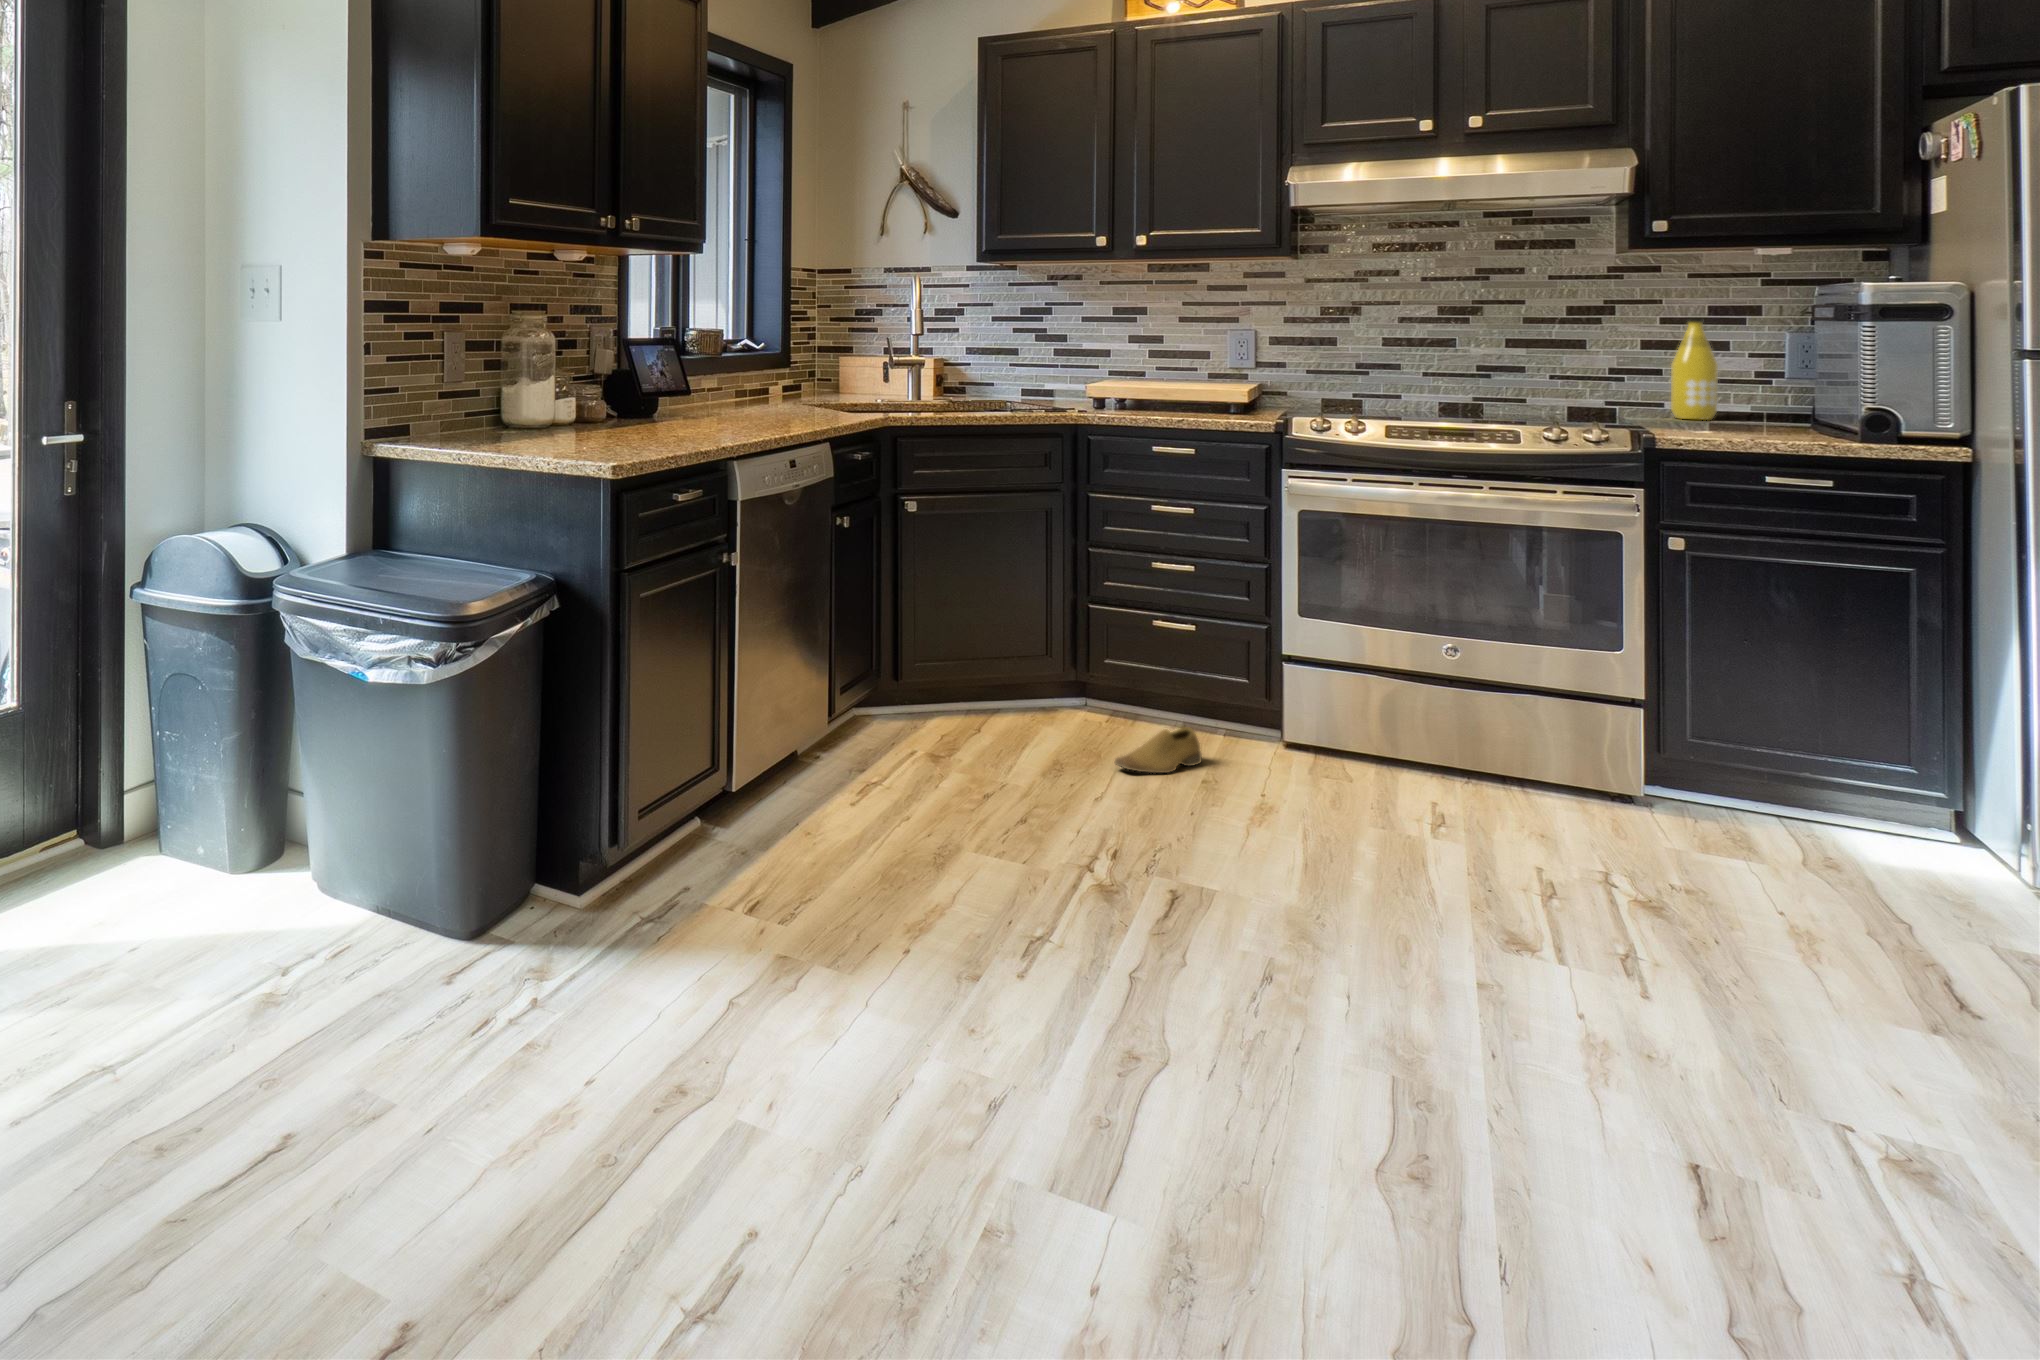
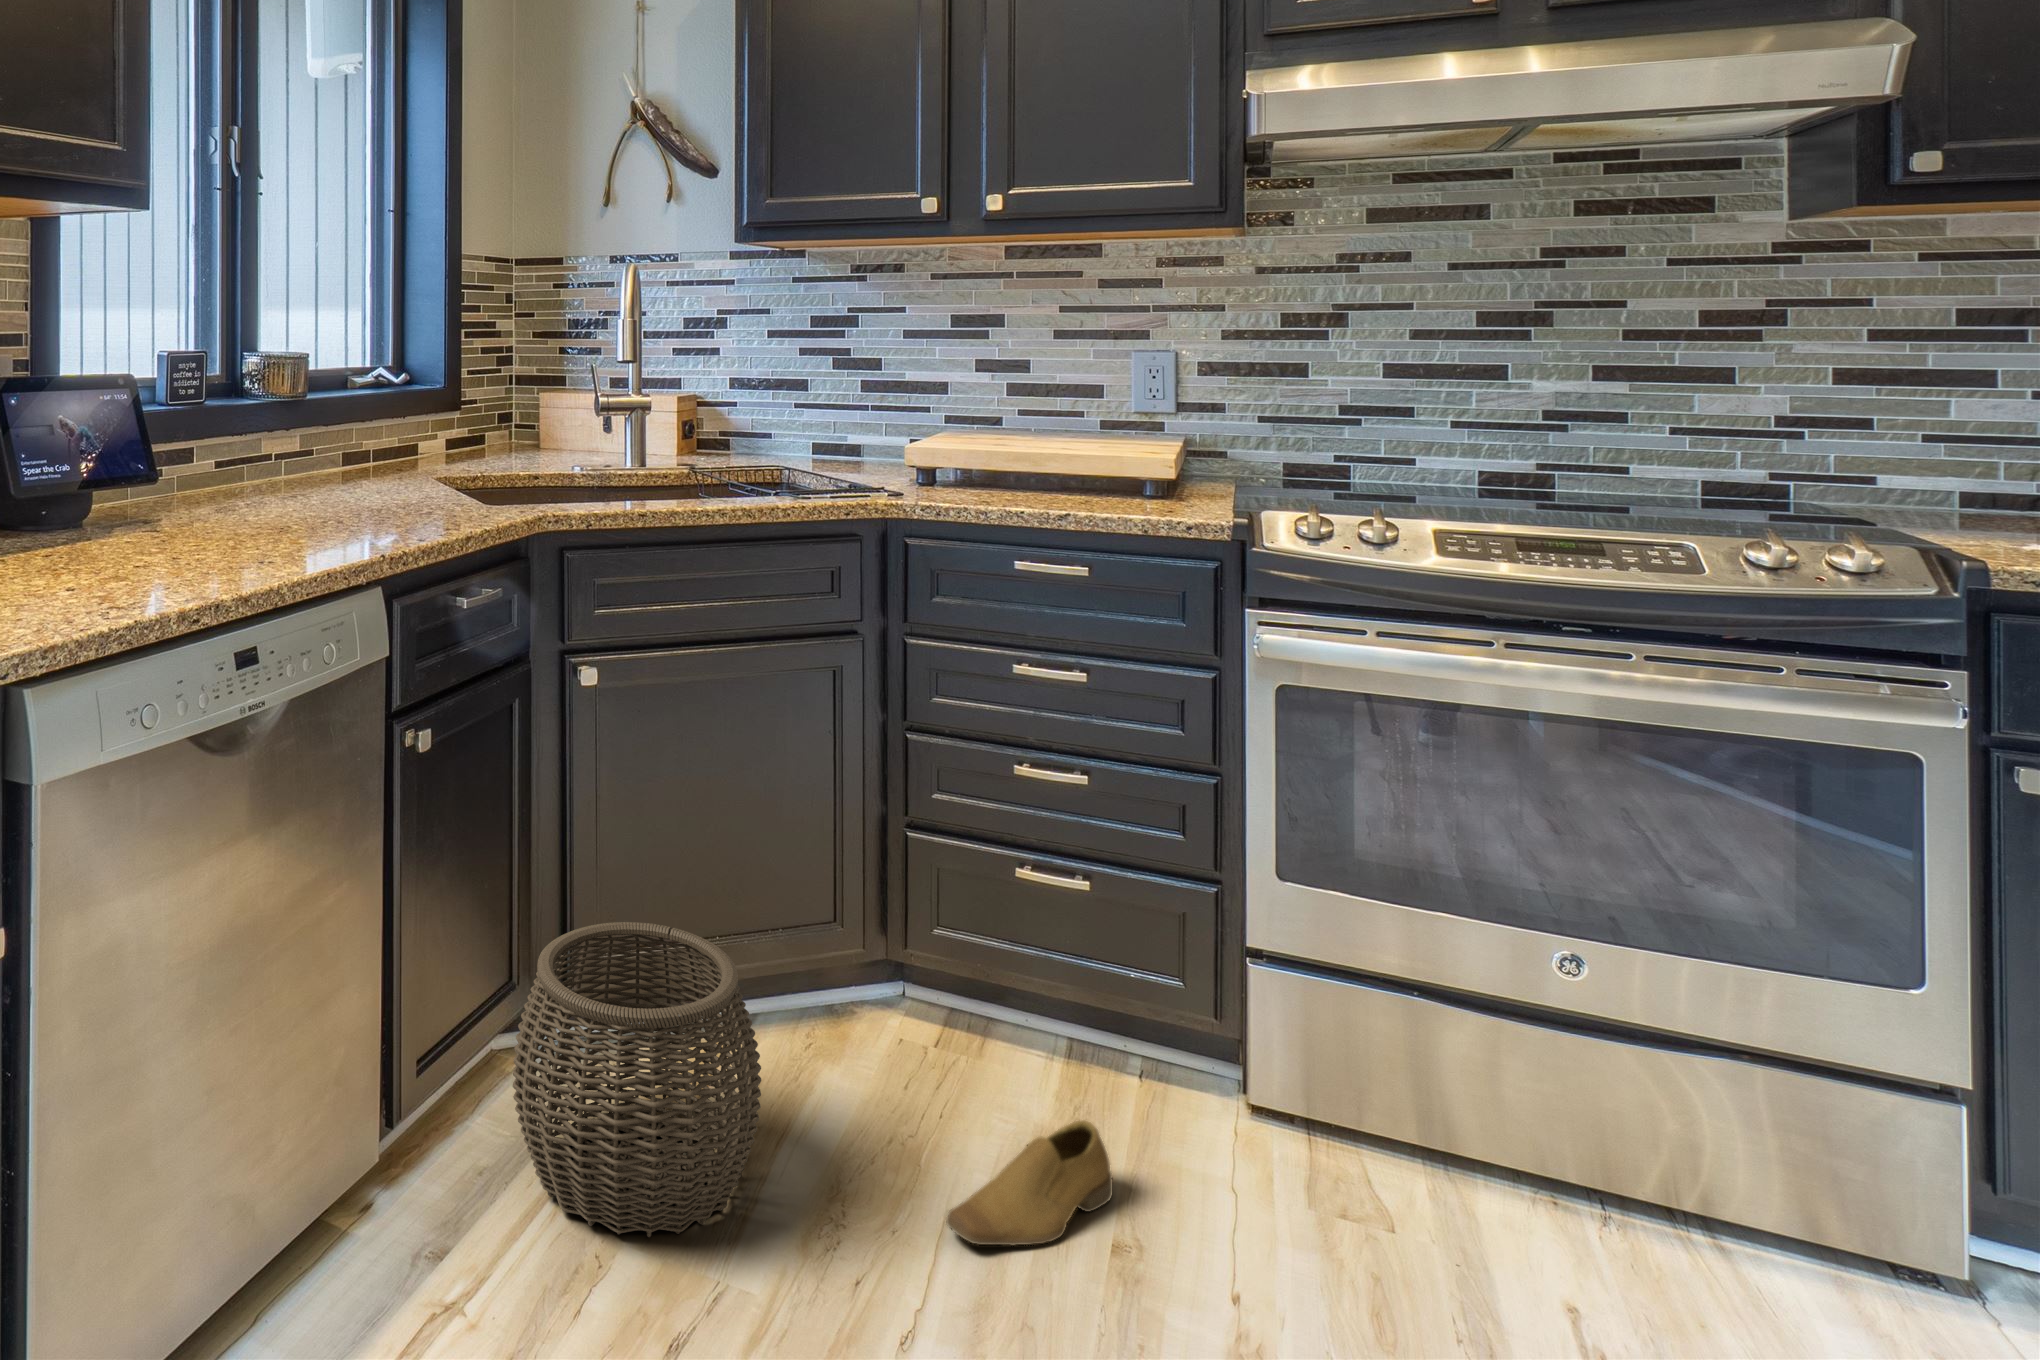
bottle: present [1671,319,1718,420] -> none [1890,332,1980,512]
woven basket: none [884,632,1017,765] -> present [512,922,761,1237]

